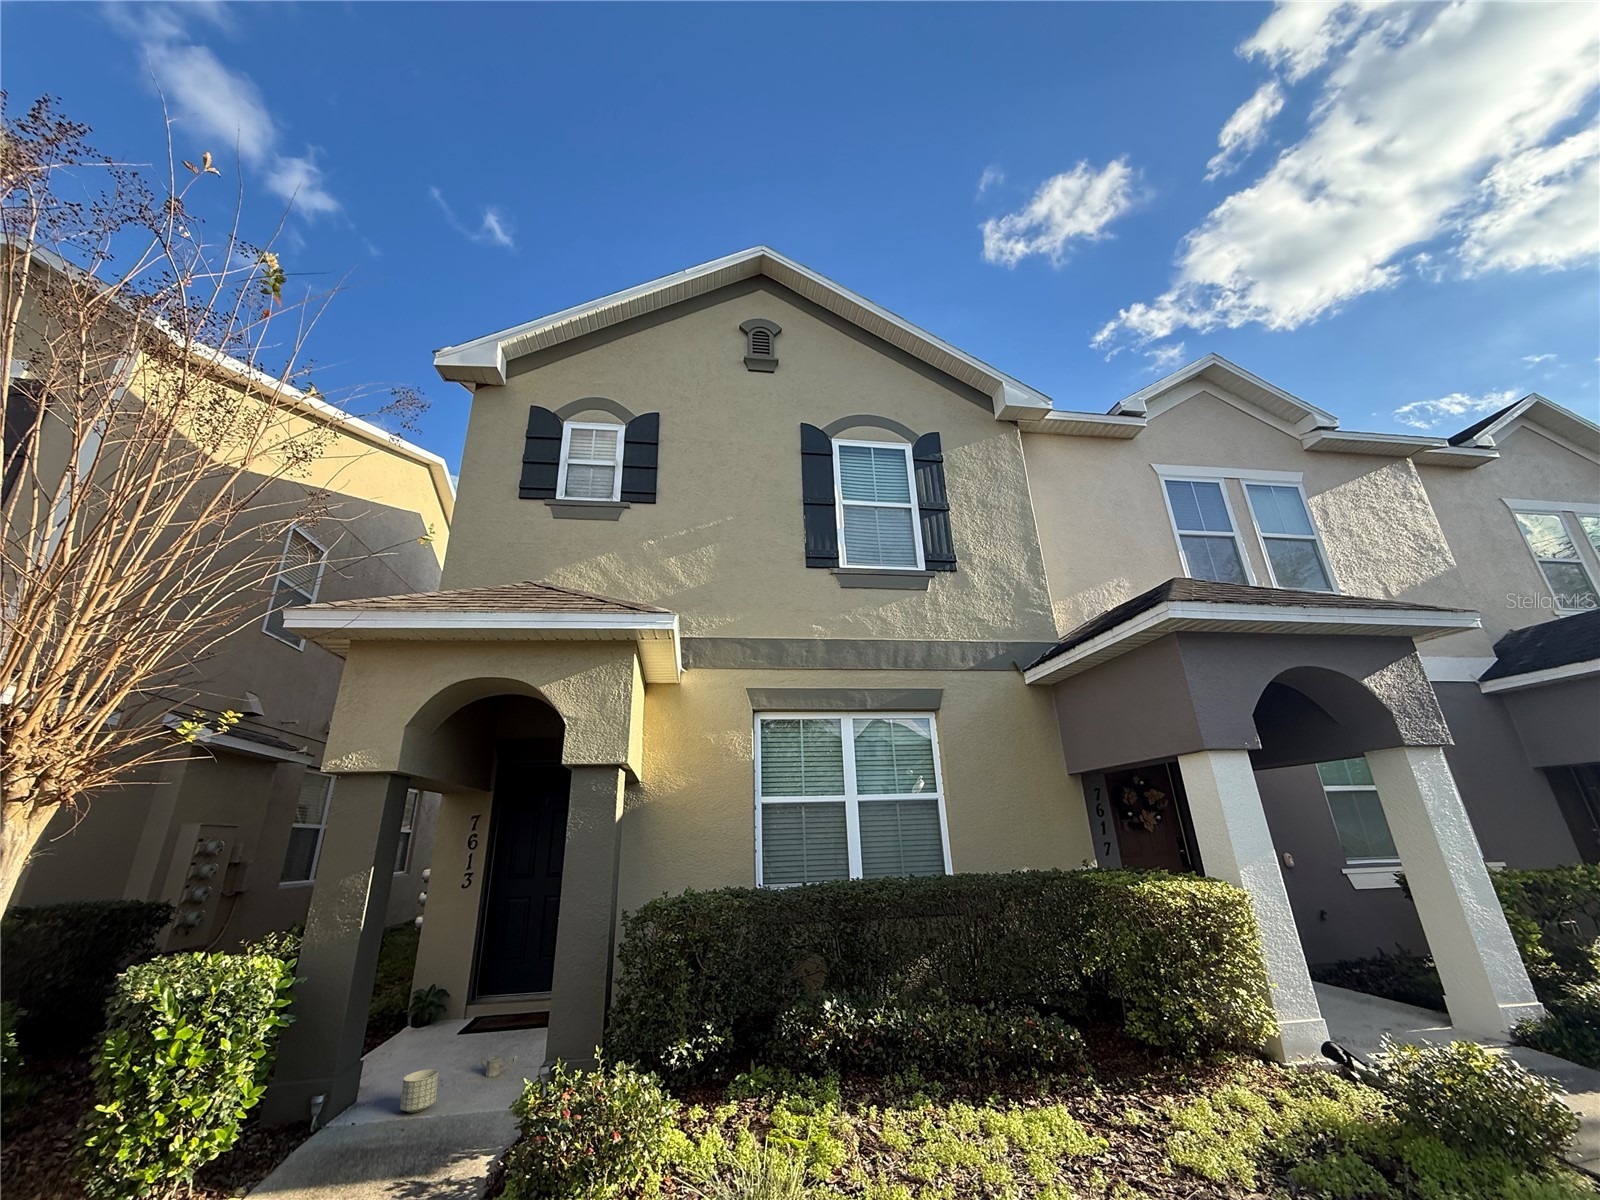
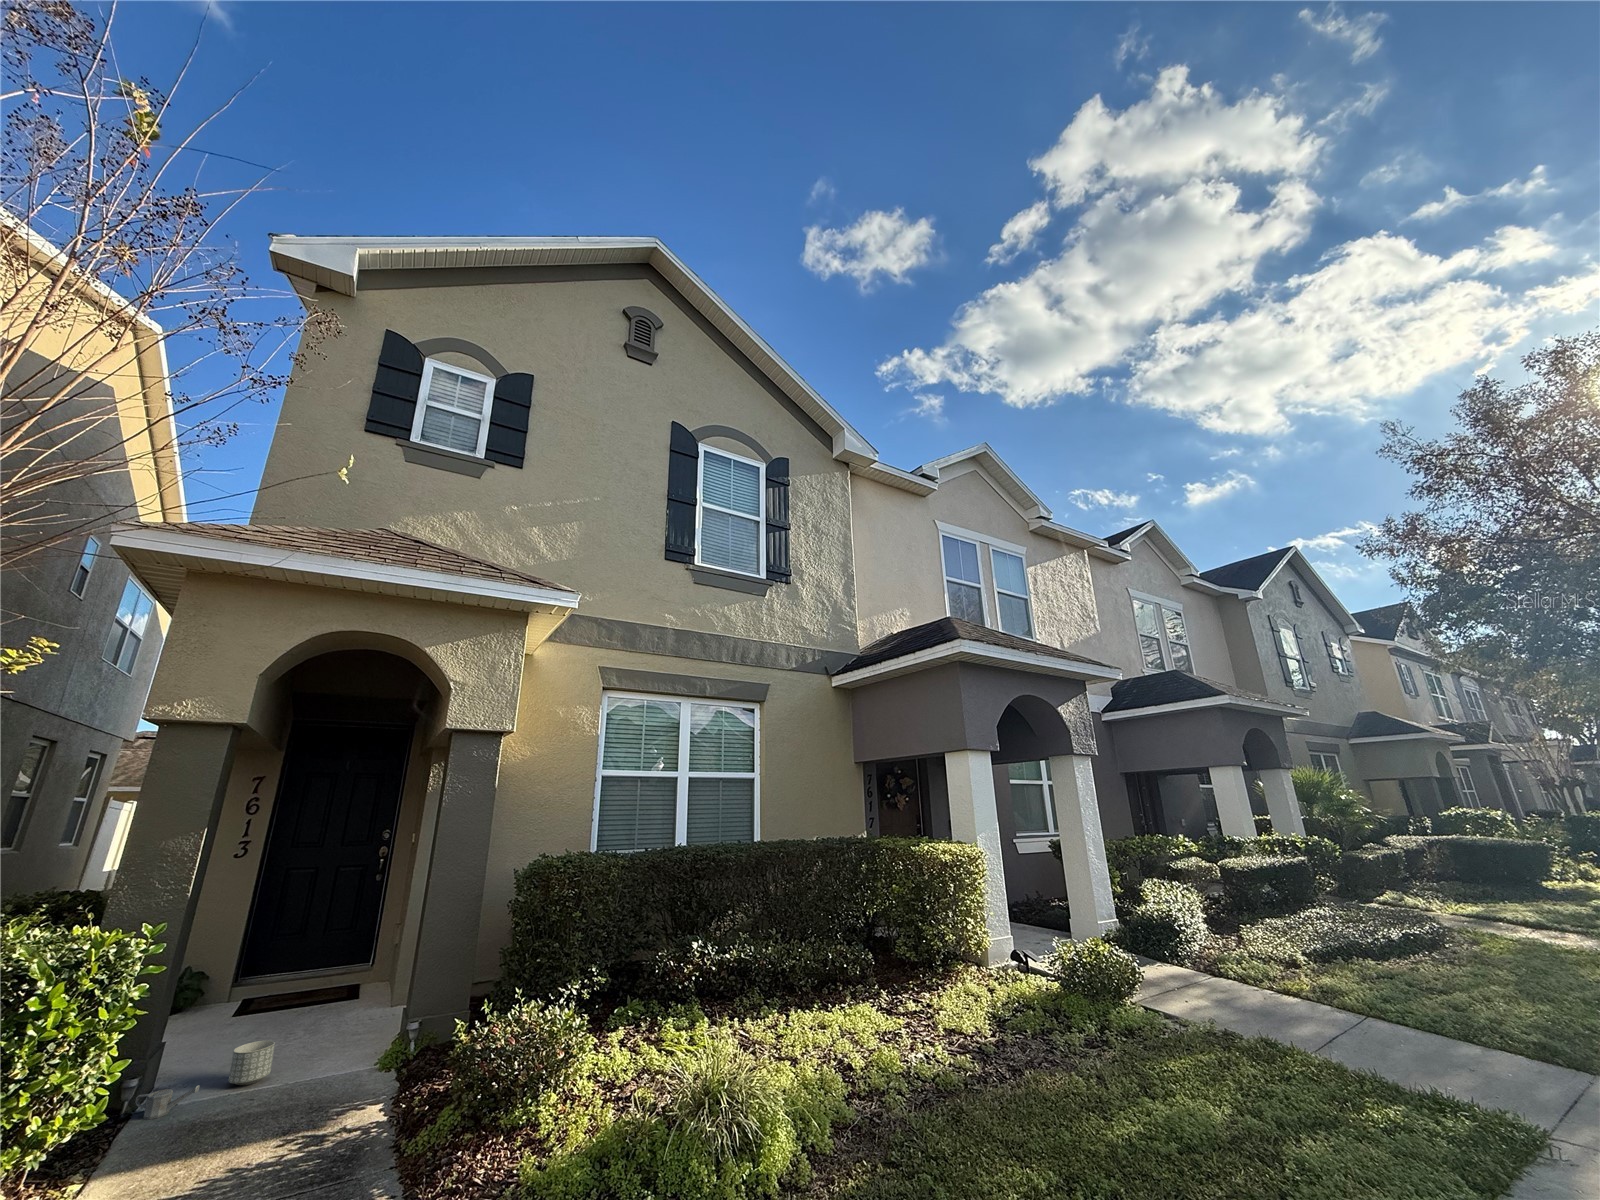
watering can: present [481,1056,517,1078] -> present [135,1085,199,1119]

